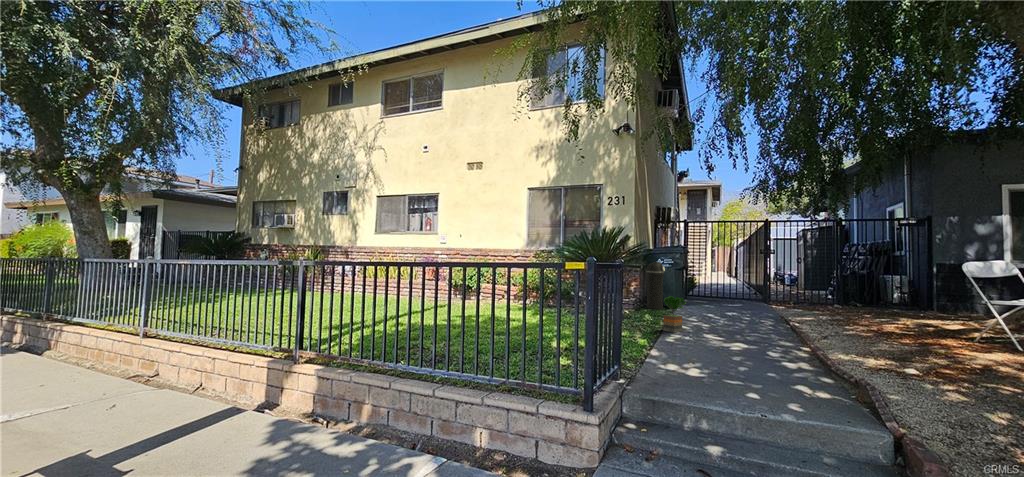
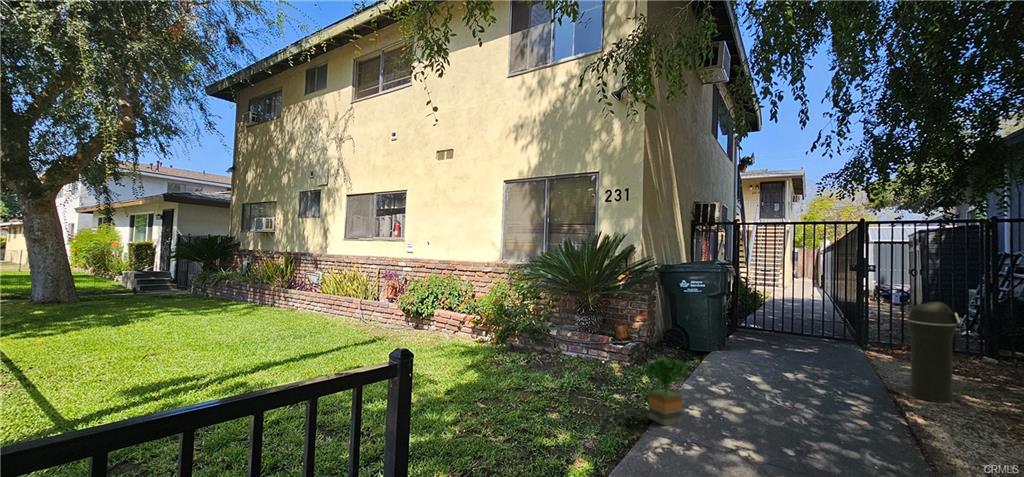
trash can: present [646,262,665,309] -> present [908,302,960,403]

